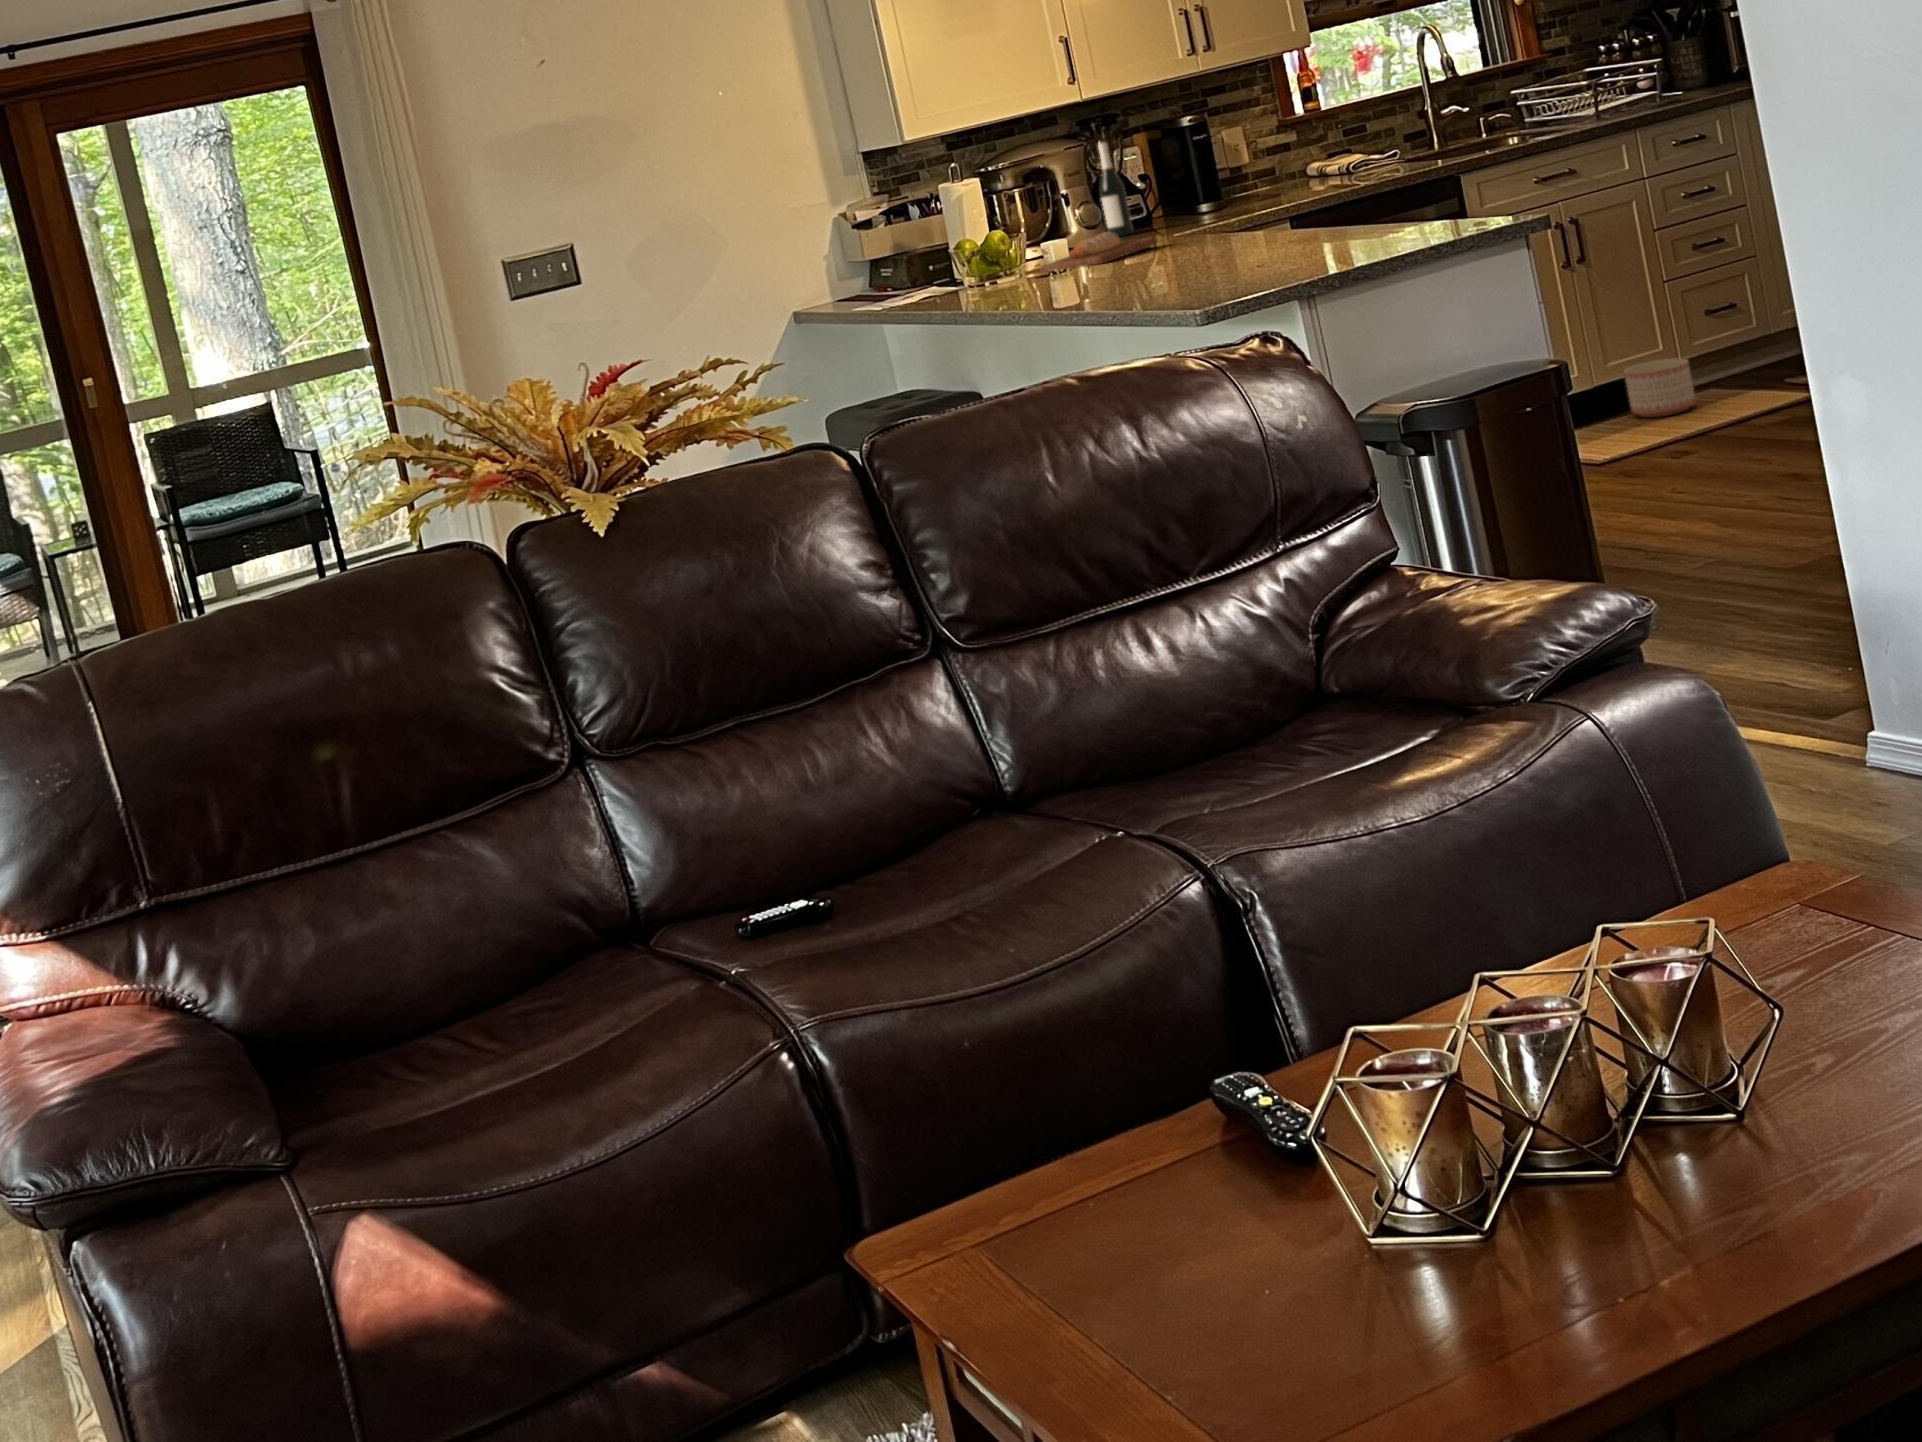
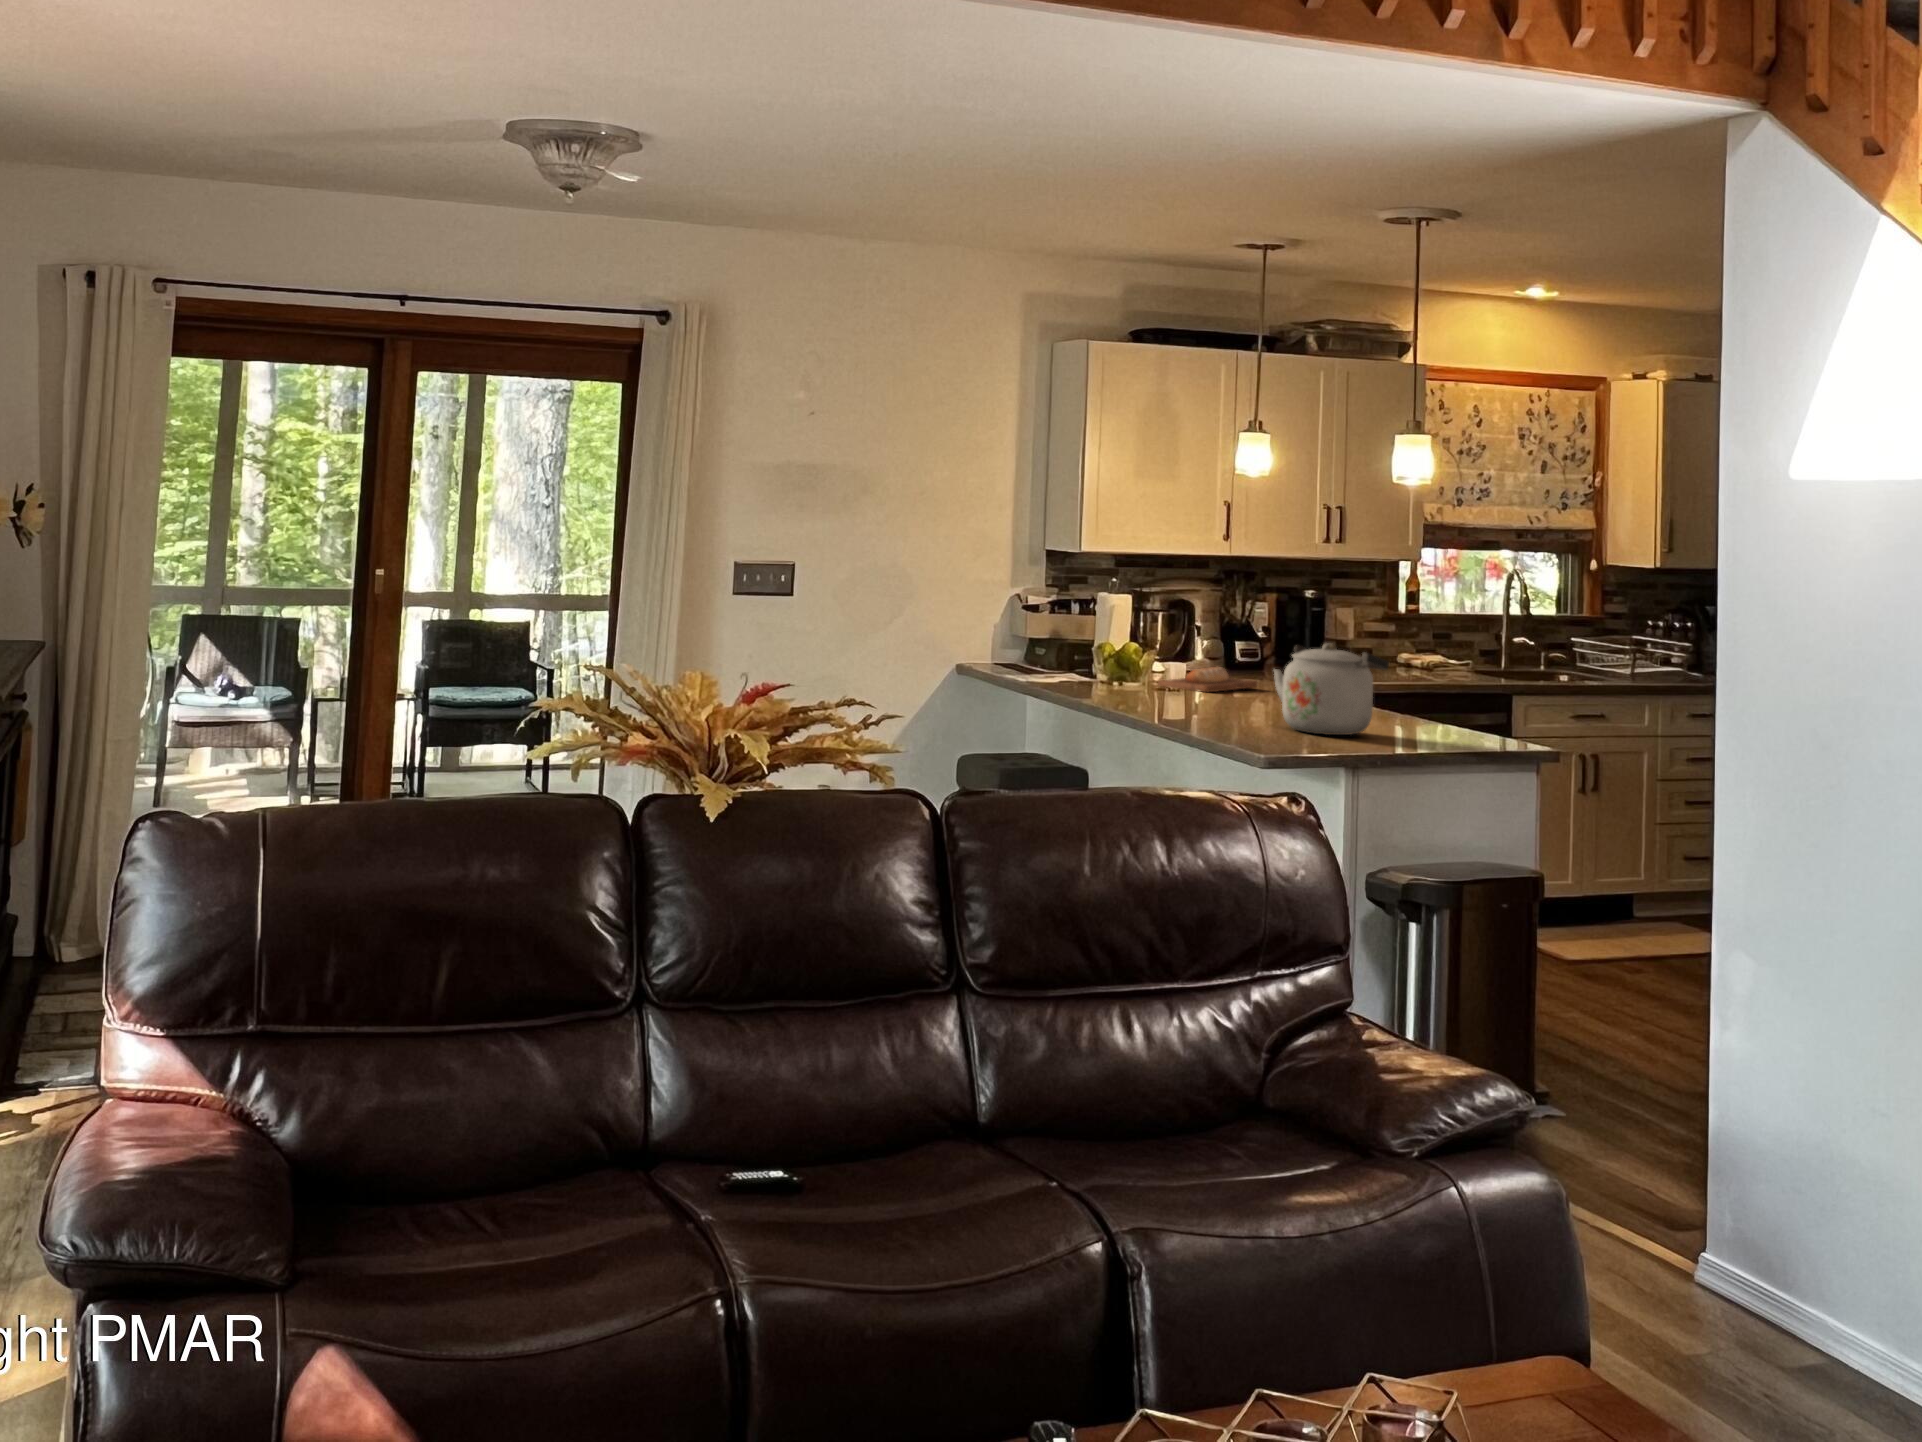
wine bottle: present [1098,142,1133,236] -> none [1228,592,1249,671]
kettle: none [1186,154,1327,269] -> present [1274,643,1389,735]
planter: present [1624,358,1696,417] -> none [1608,886,1662,936]

